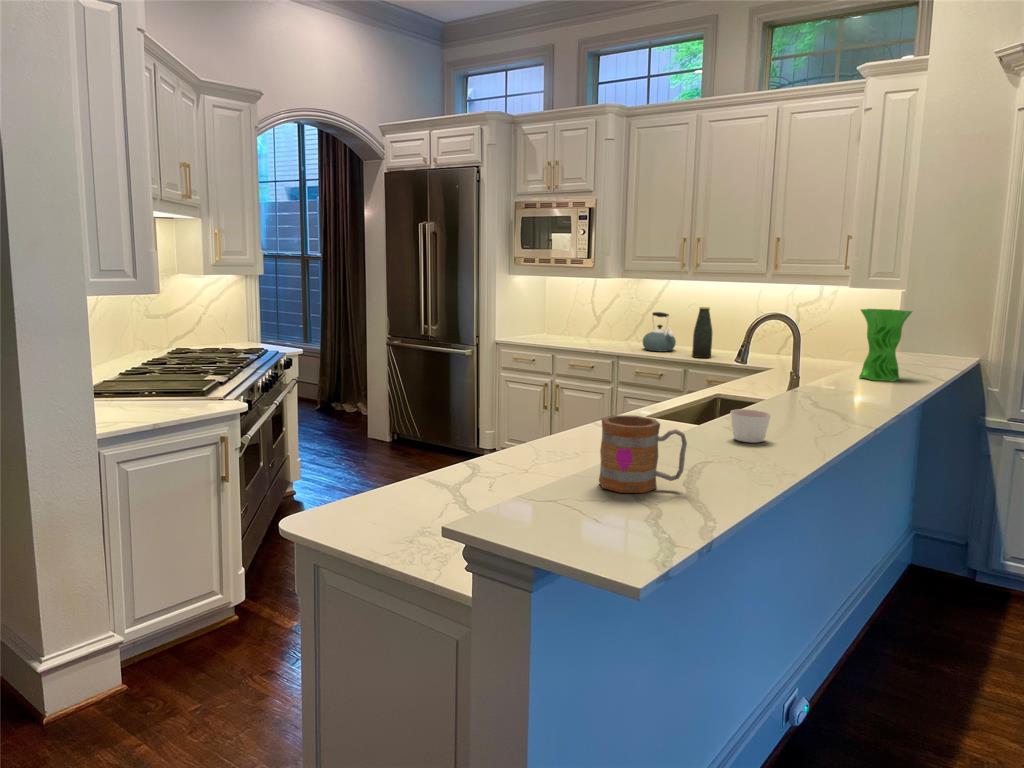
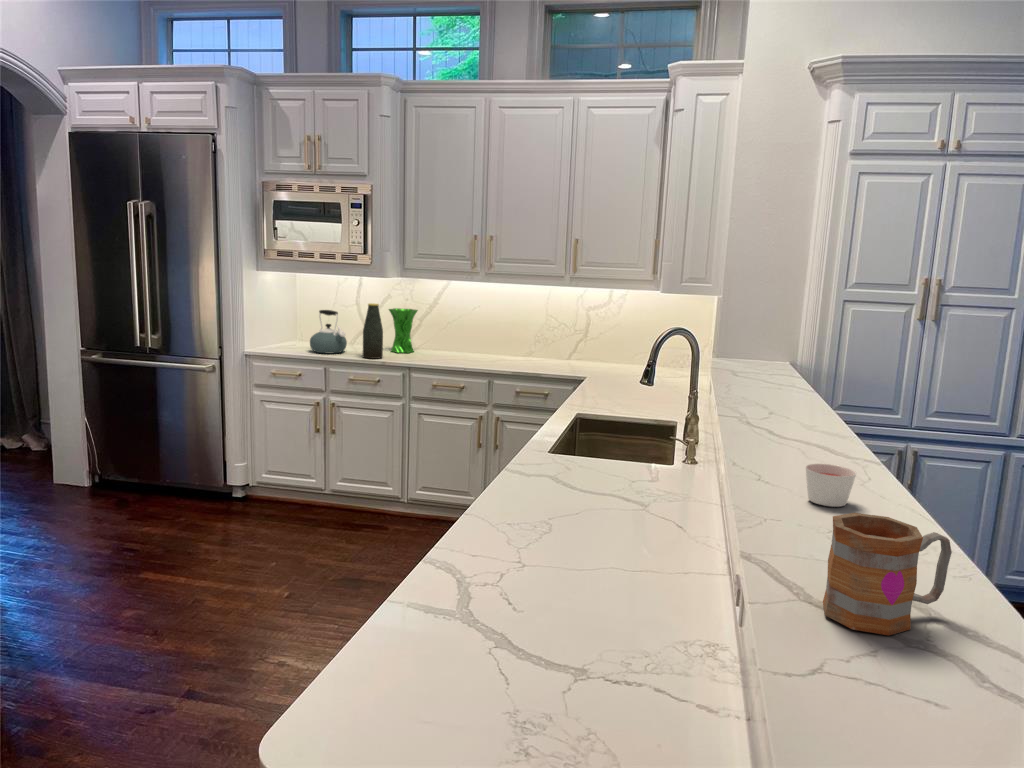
bottle: present [692,307,712,358] -> present [363,303,383,359]
vase: present [859,309,912,381] -> present [389,308,418,353]
kettle: present [643,312,676,352] -> present [310,310,347,353]

